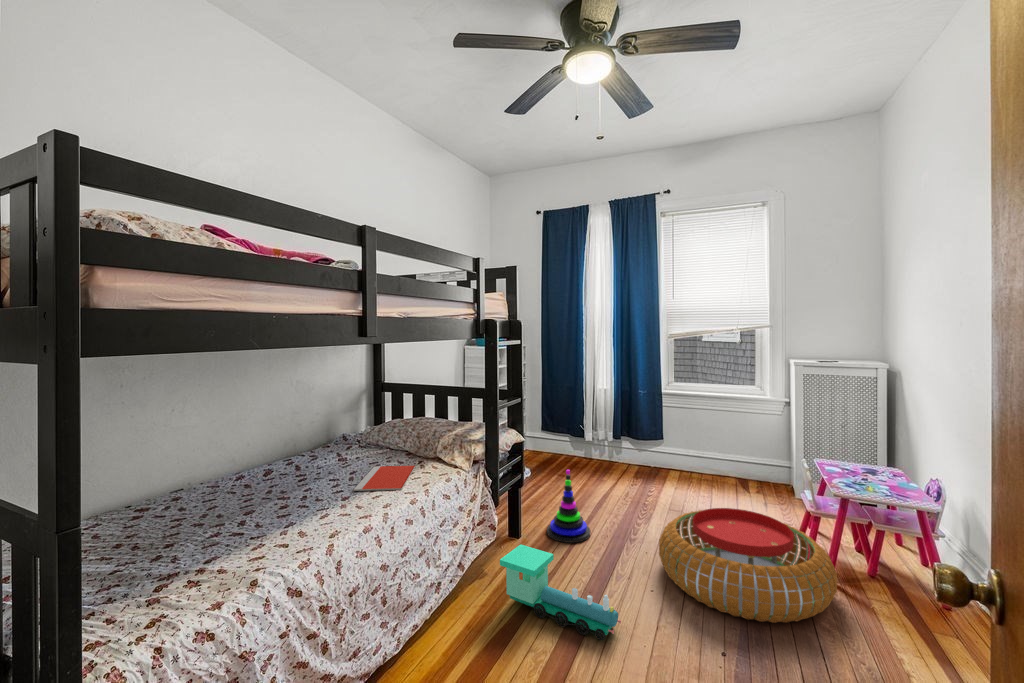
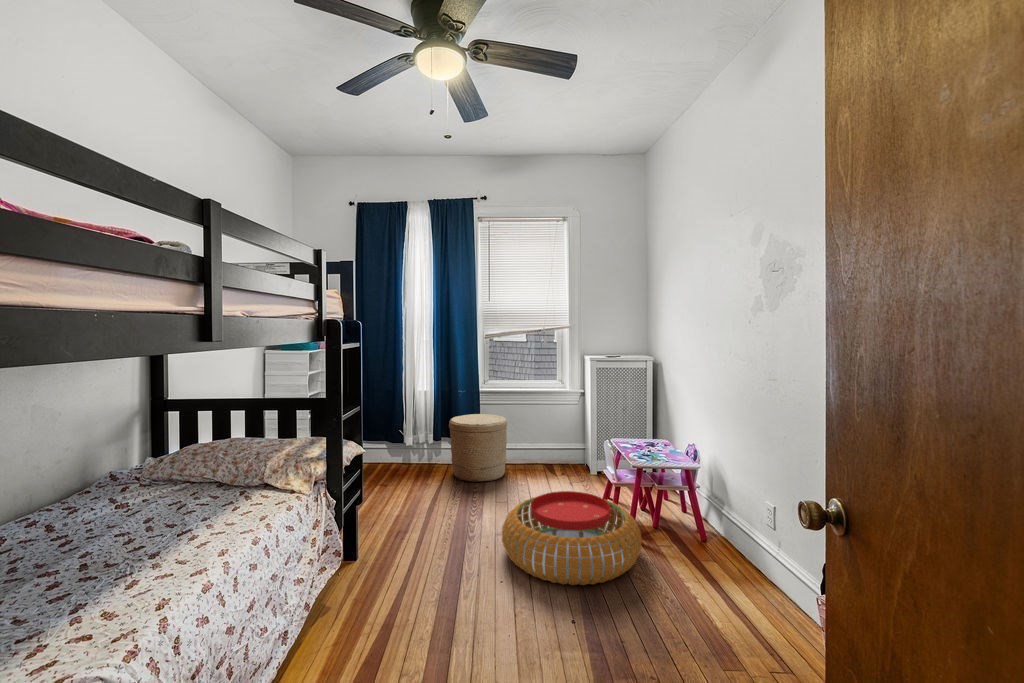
woven basket: none [626,416,689,487] -> present [449,414,507,482]
notebook: present [354,466,415,491] -> none [162,499,238,544]
stacking toy: present [547,470,591,543] -> none [385,477,431,554]
toy train: present [500,544,621,640] -> none [355,565,485,641]

